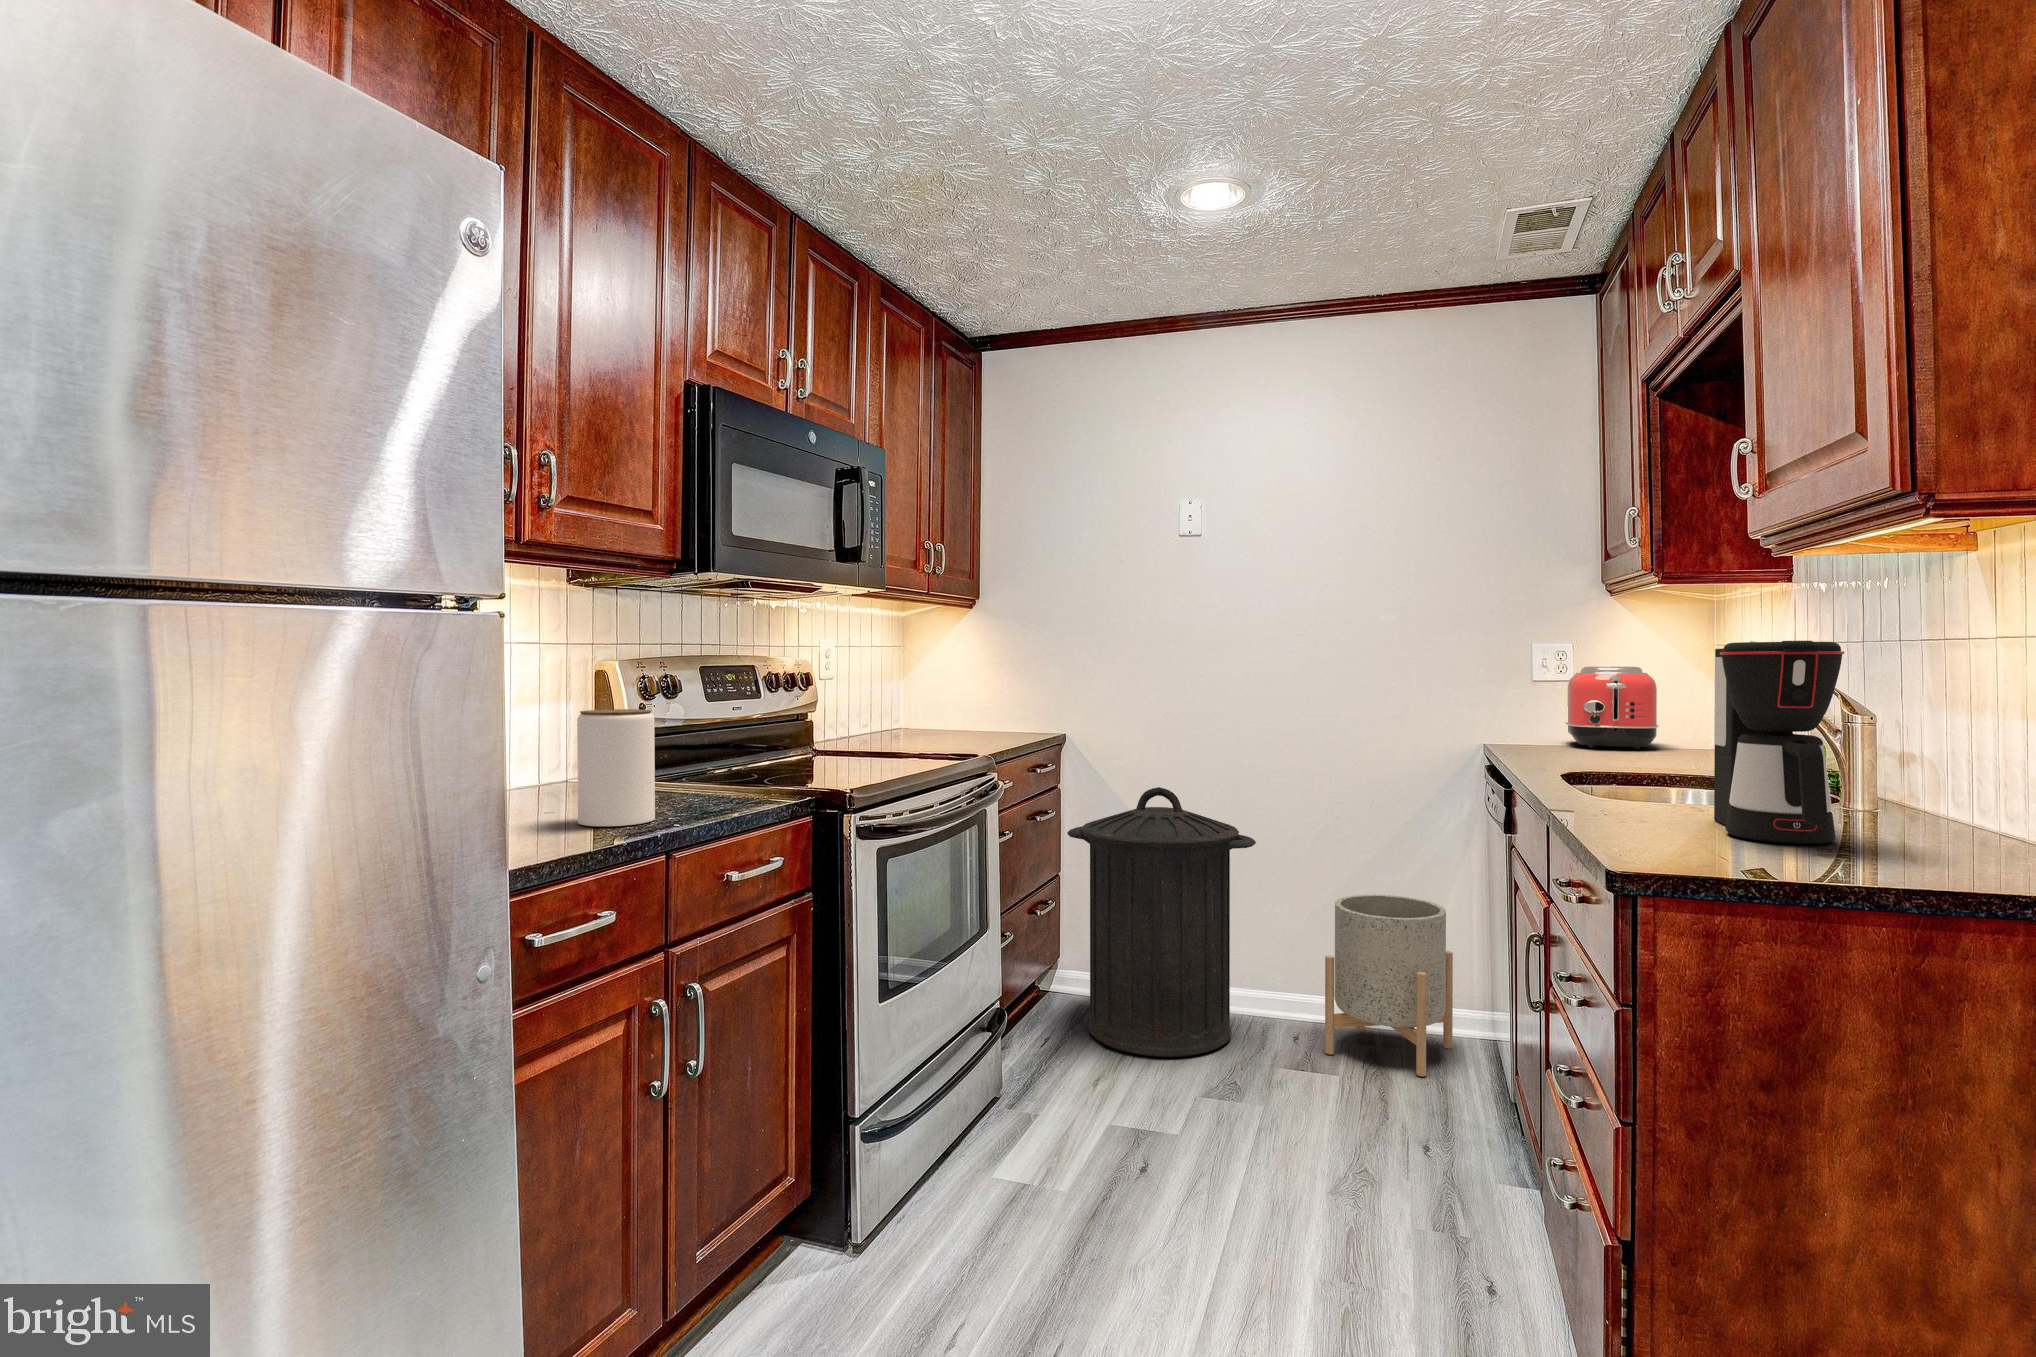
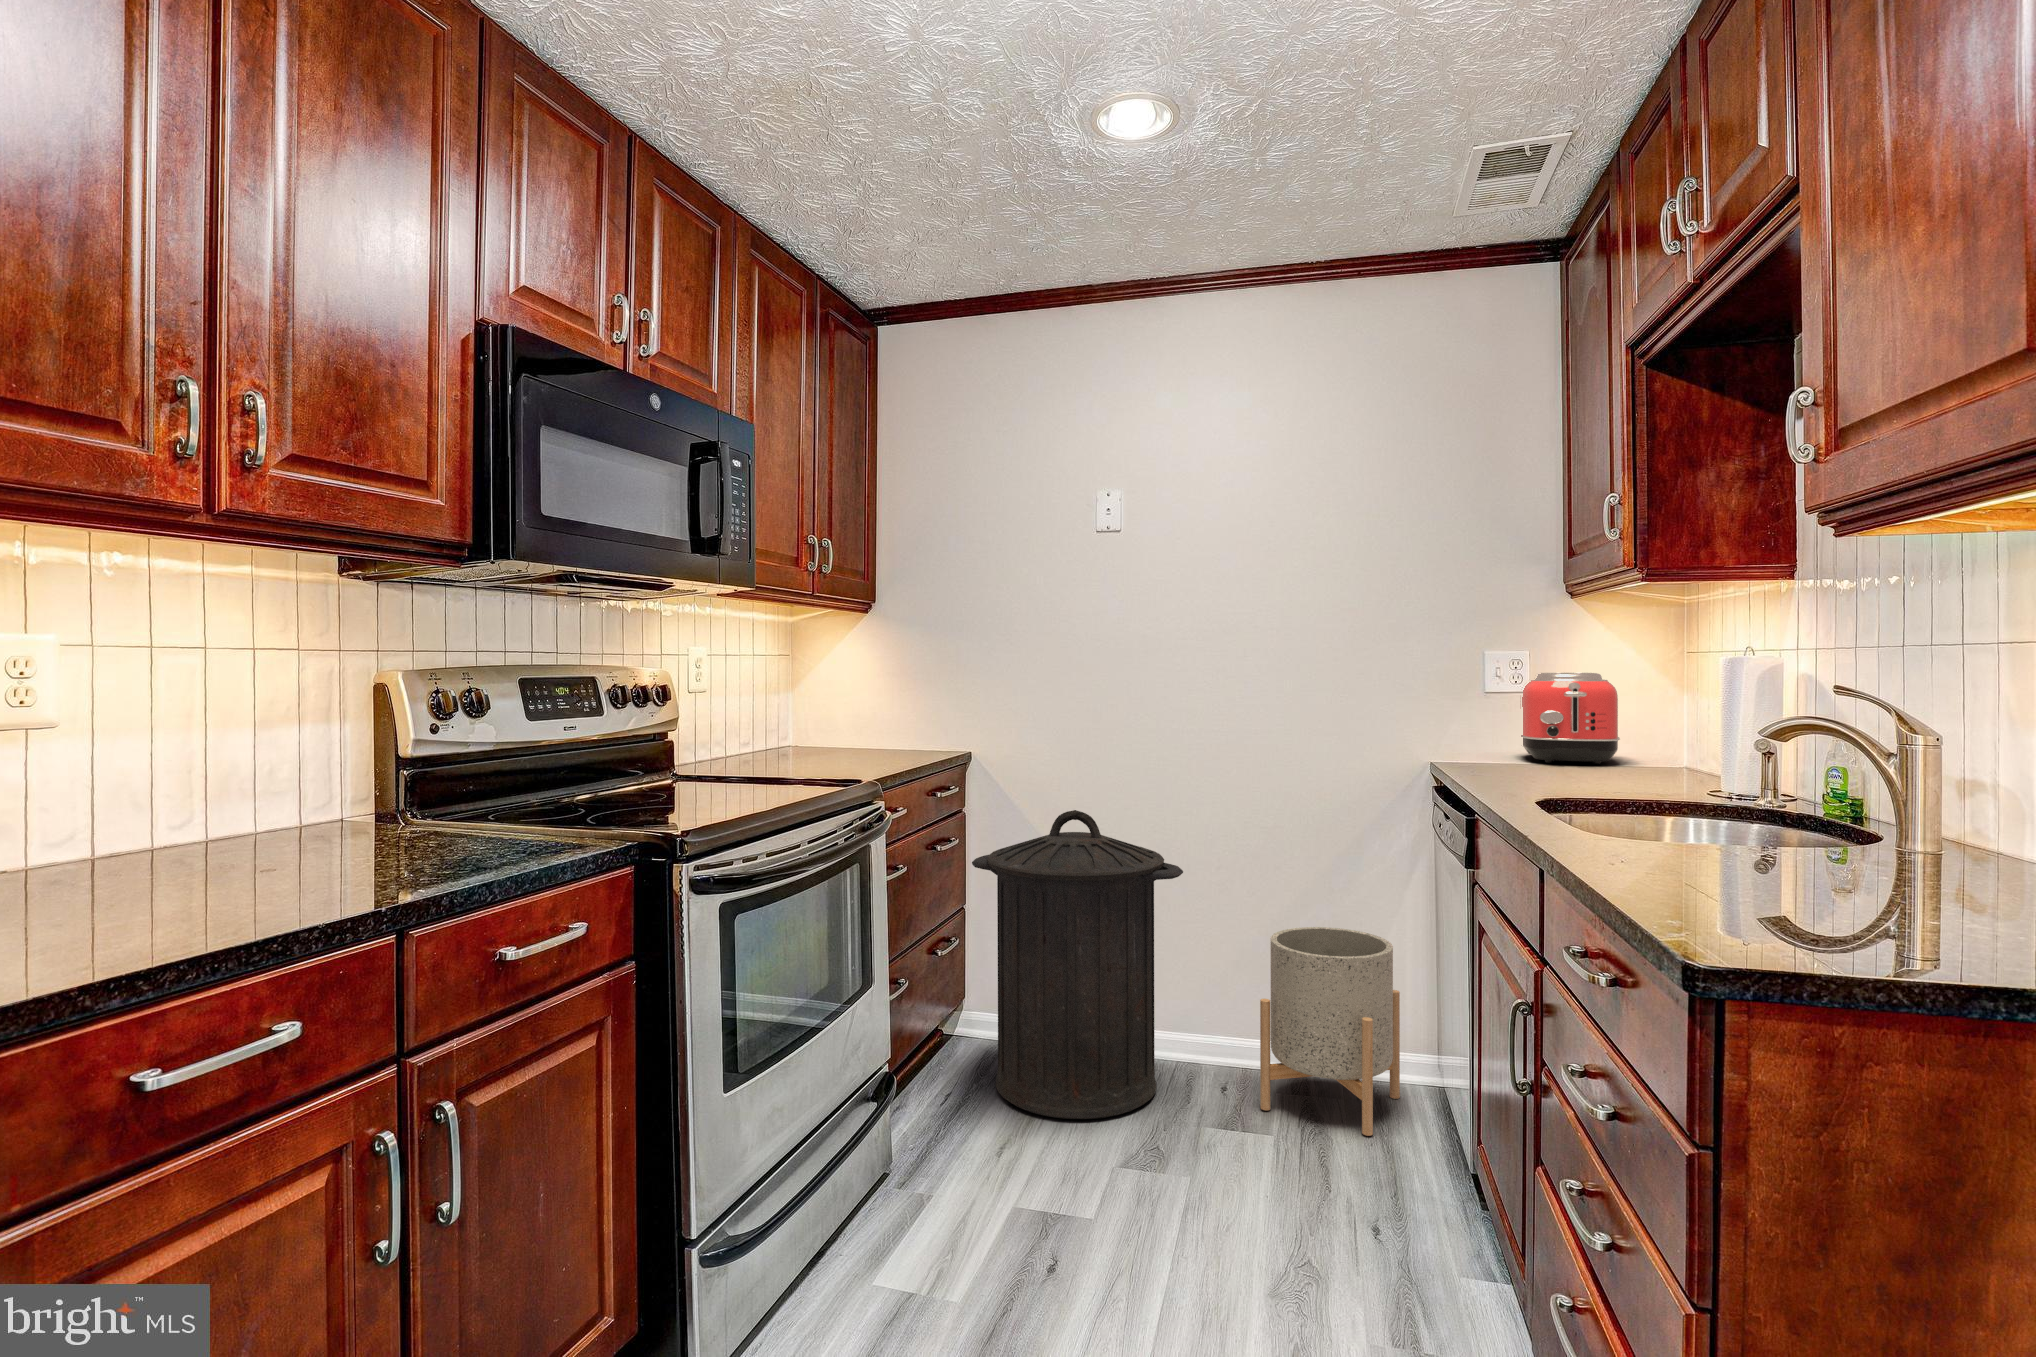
coffee maker: present [1714,641,1844,844] -> none [1727,645,1899,898]
jar: present [577,709,655,826] -> none [280,736,395,896]

